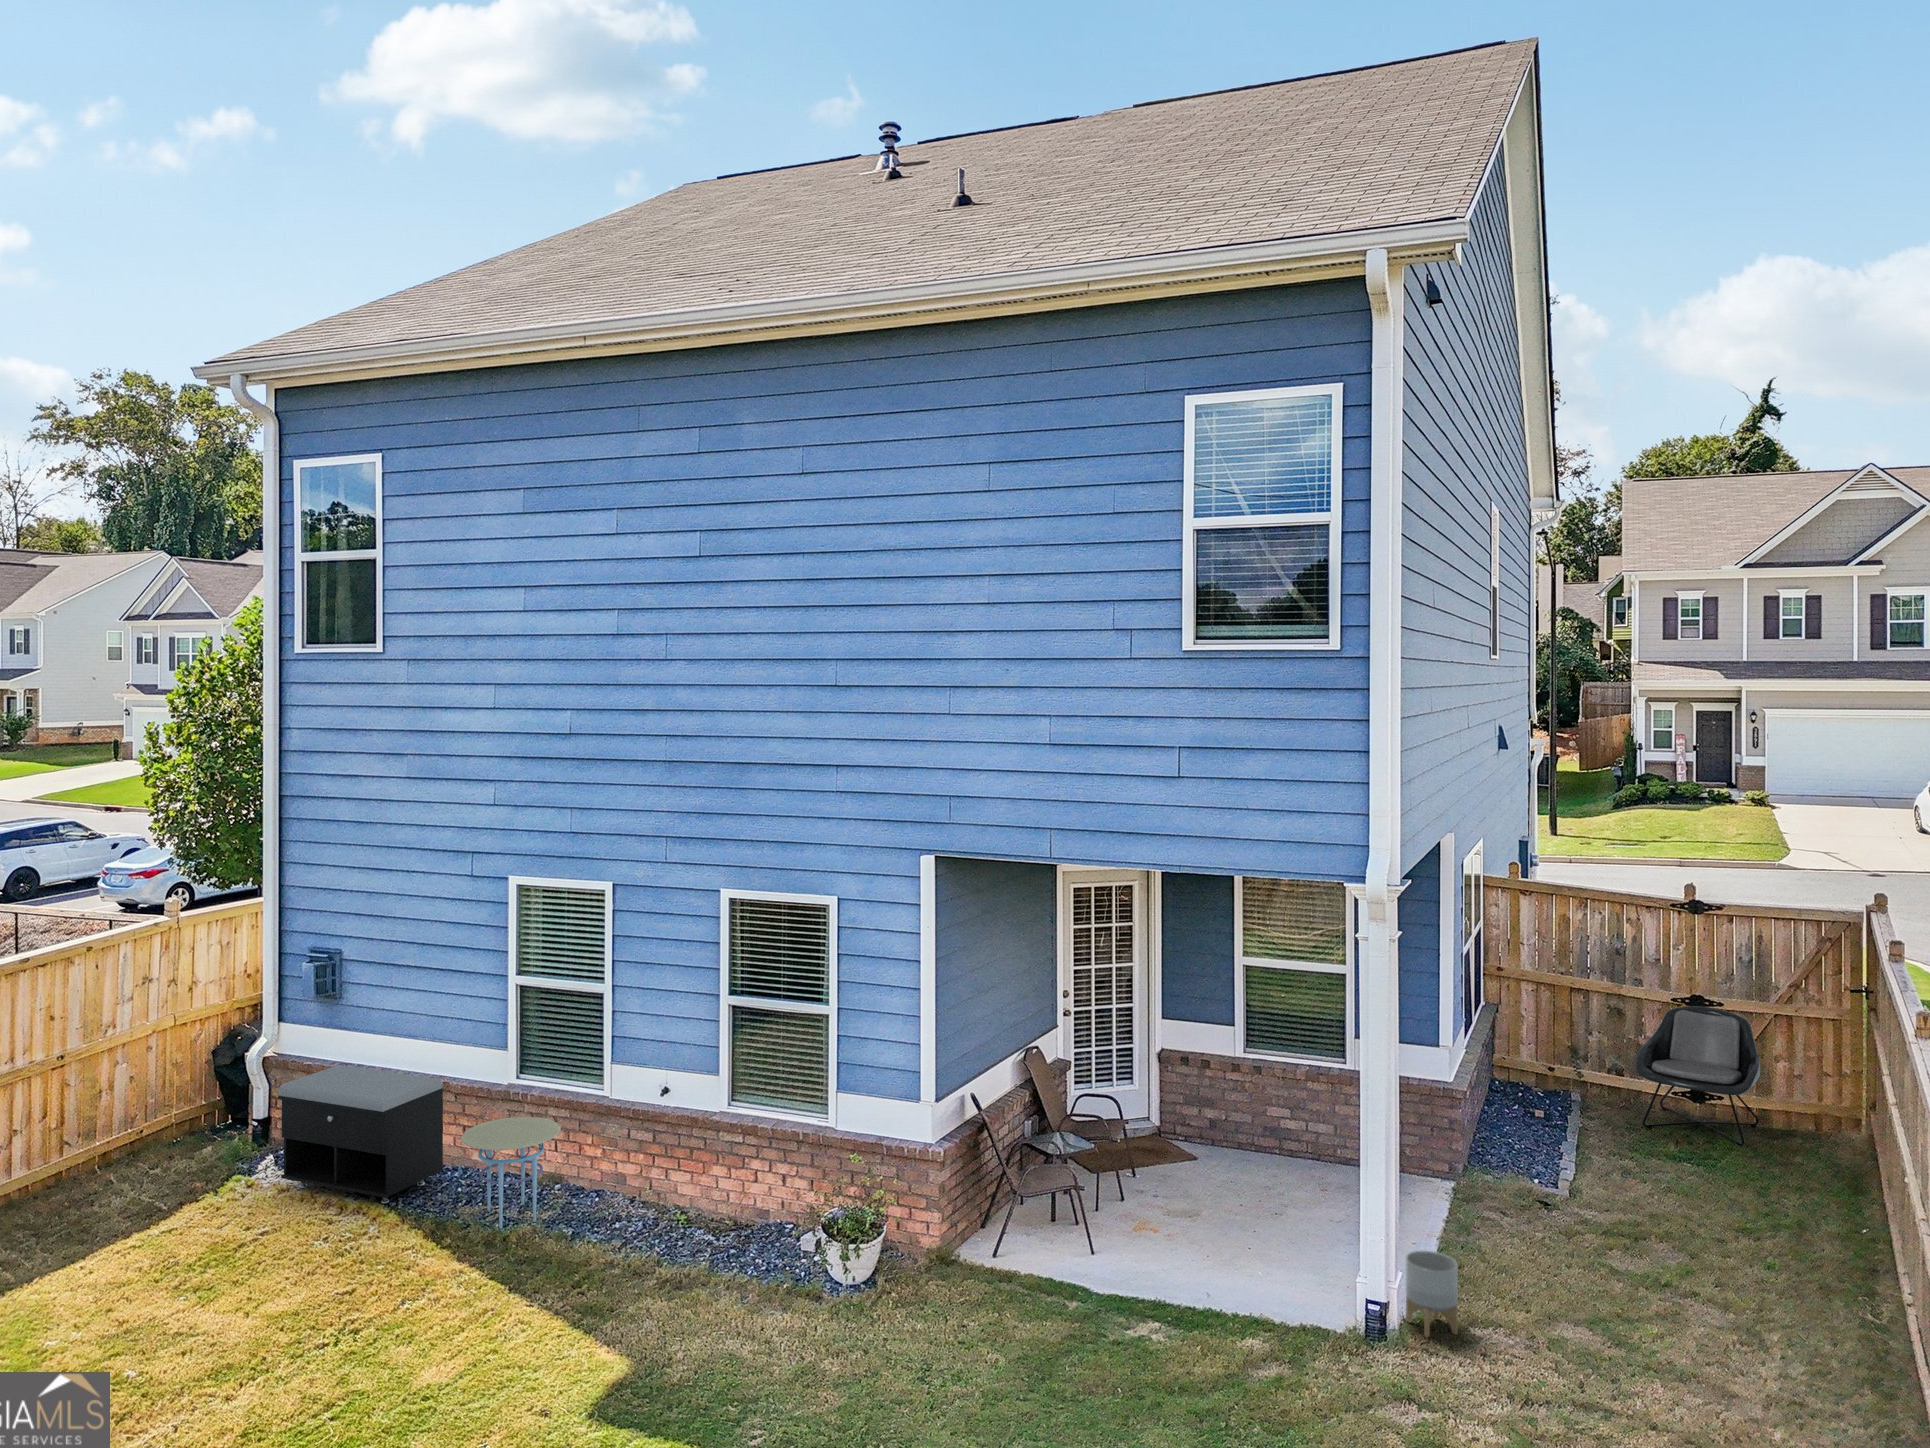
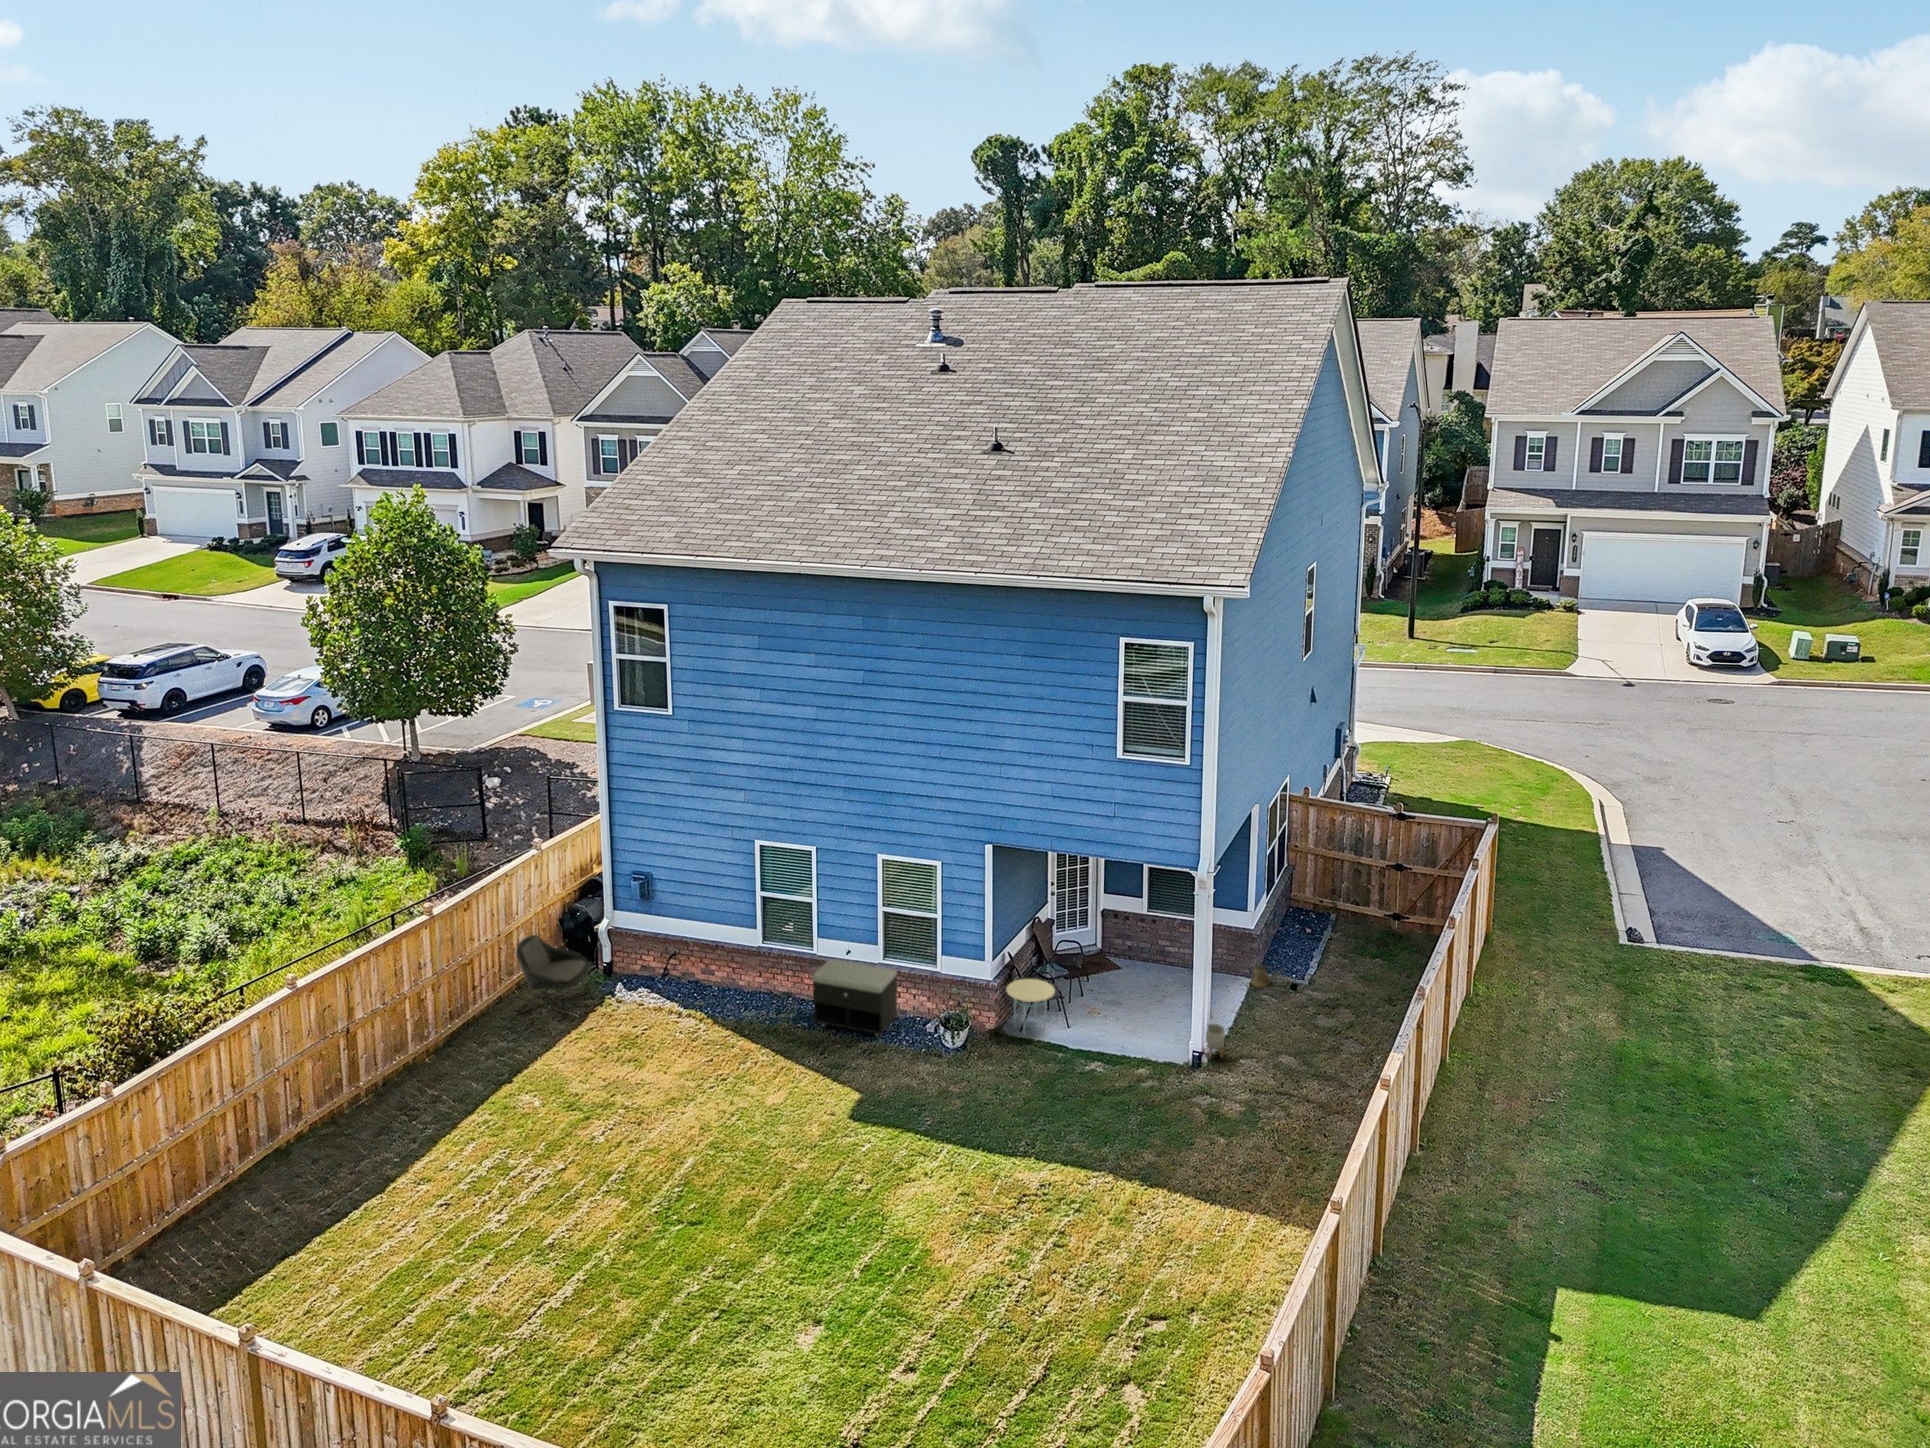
lounge chair: present [1636,1006,1760,1146] -> present [516,935,590,1017]
storage bench: present [278,1065,443,1203] -> present [812,959,897,1036]
side table: present [461,1117,561,1229] -> present [1006,979,1055,1033]
watering can: none [1463,1153,1547,1202] -> present [1251,964,1279,987]

